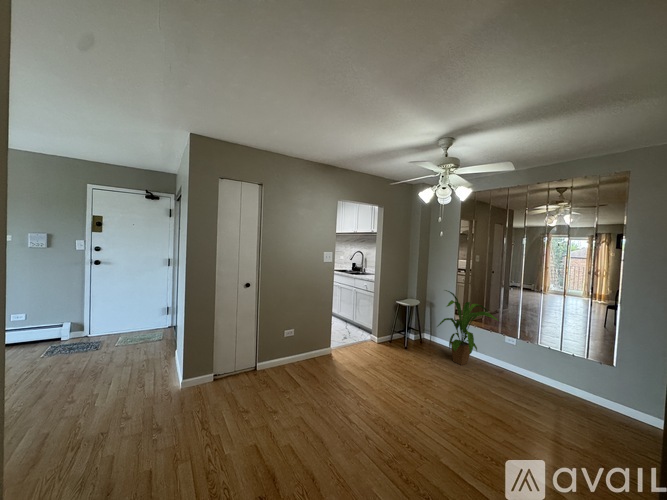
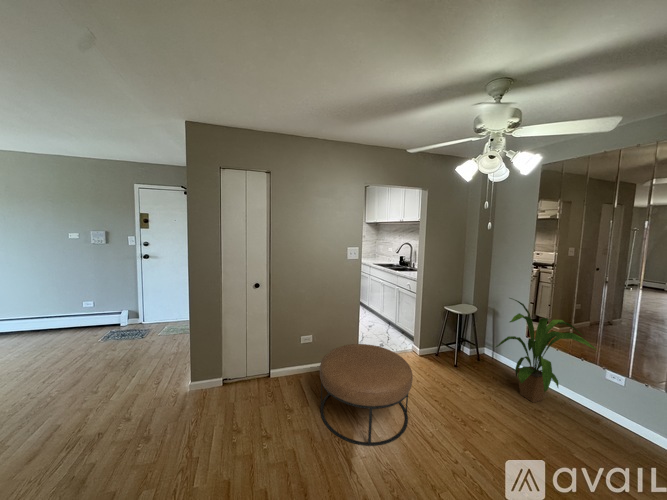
ottoman: none [311,332,386,406] -> present [320,344,413,446]

